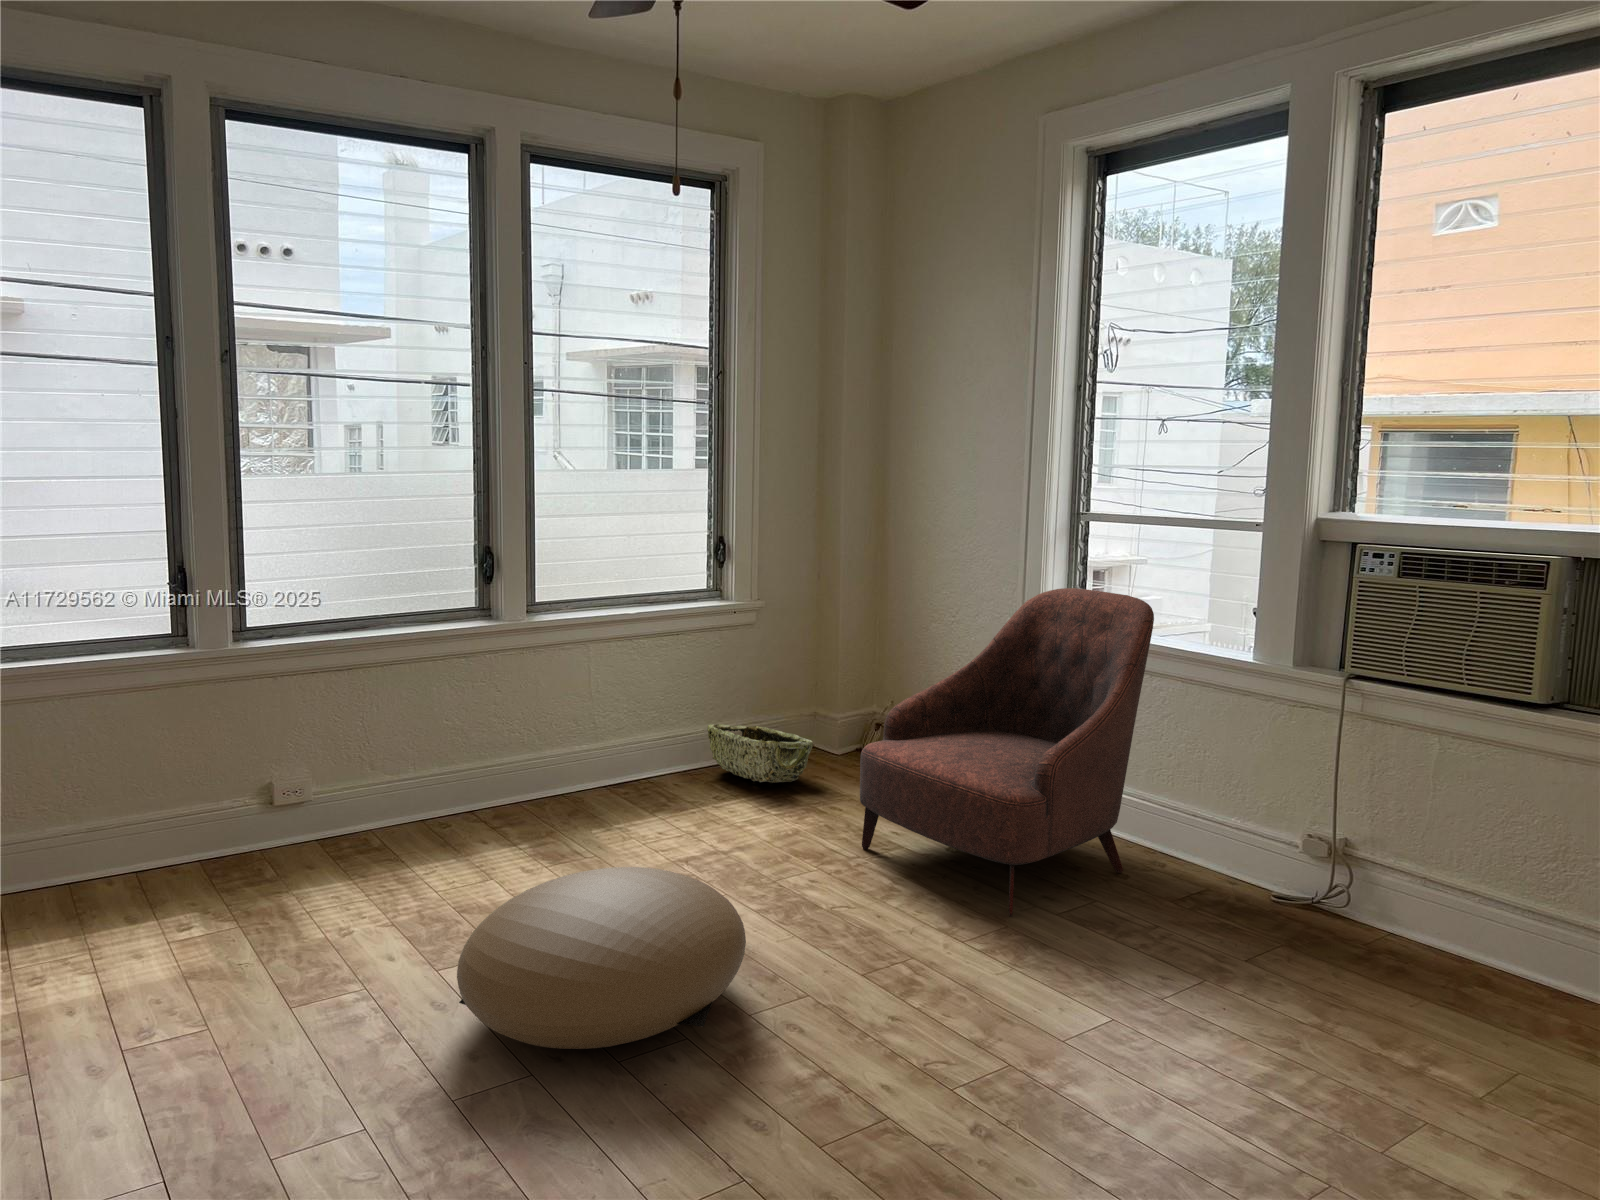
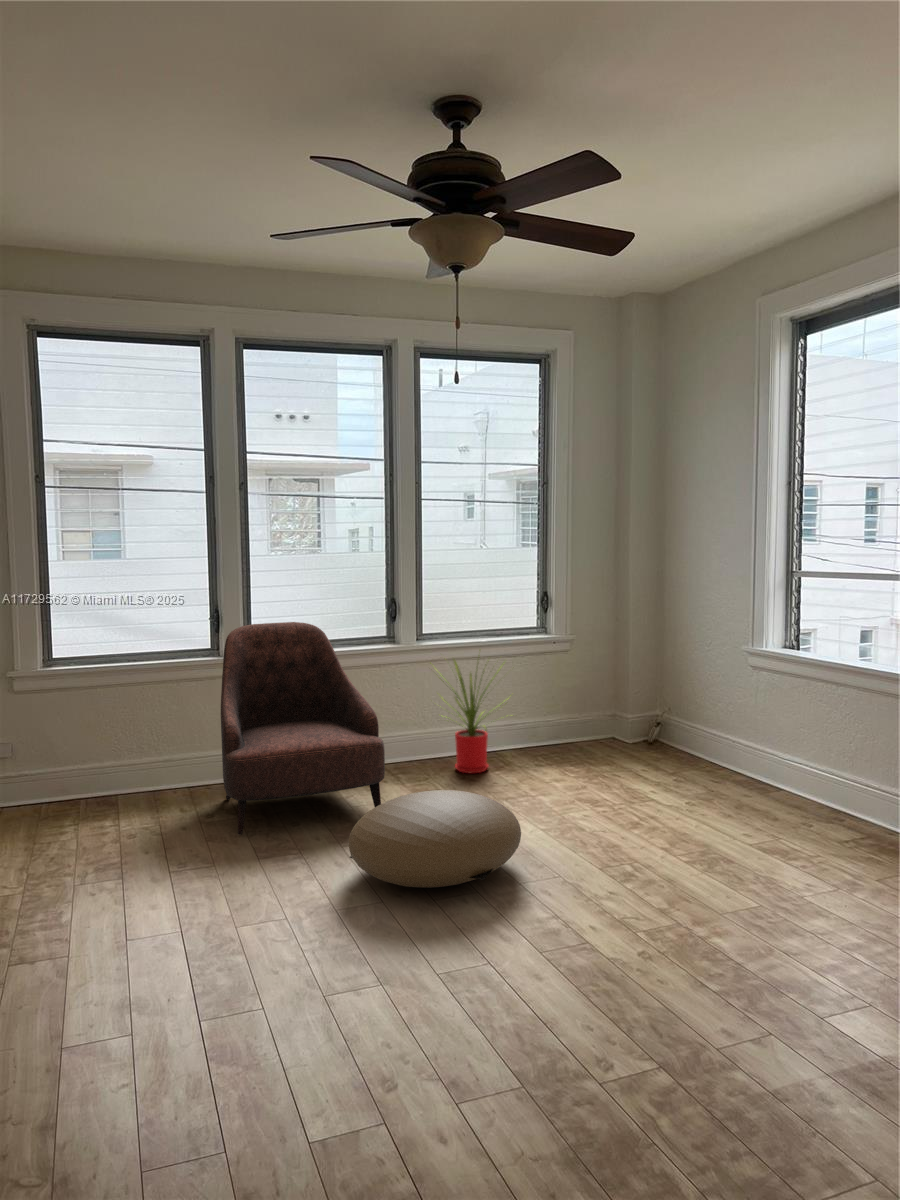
armchair: present [860,588,1154,917] -> present [221,622,385,835]
house plant: none [550,624,693,817] -> present [440,660,509,773]
woven basket: present [707,724,813,783] -> none [536,718,606,759]

